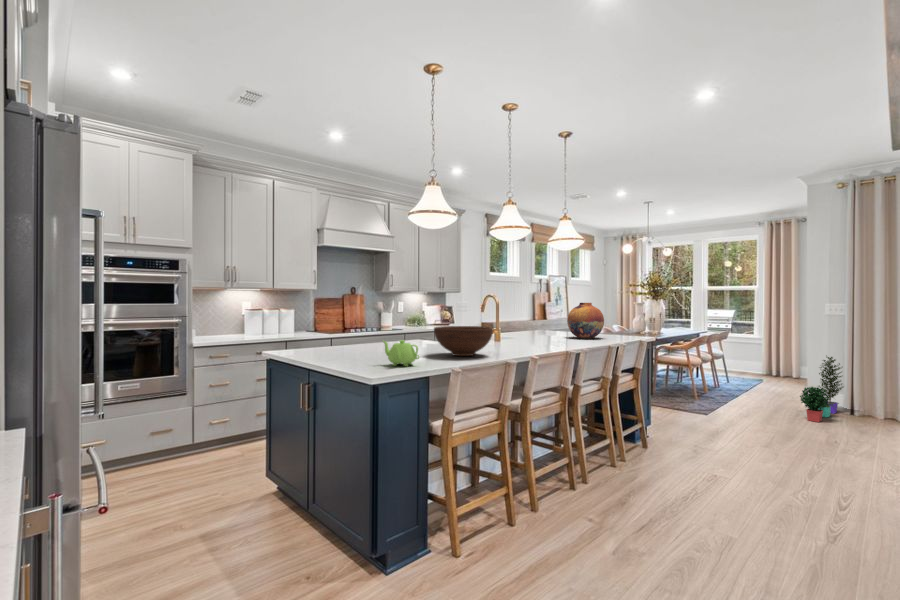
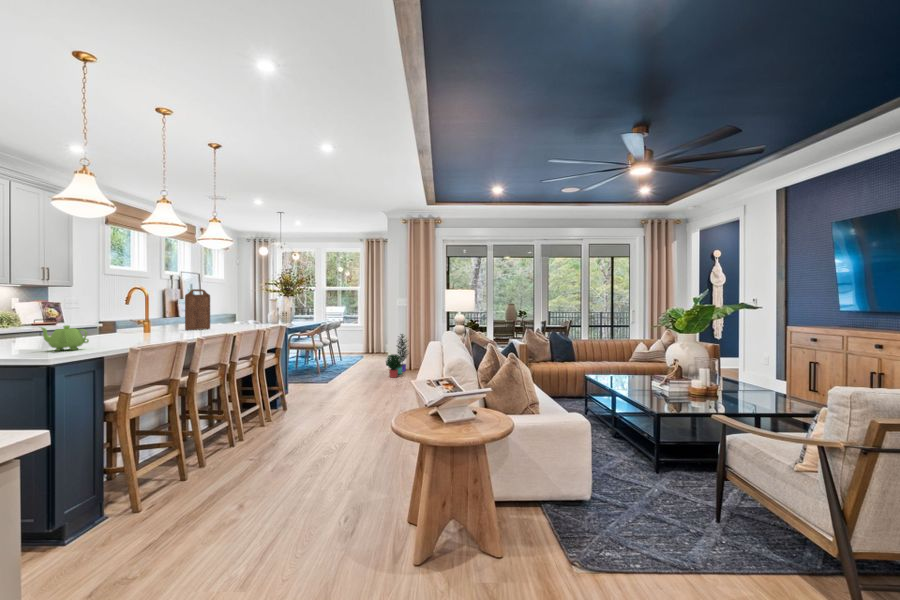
cutting board: none [532,297,557,341] -> present [185,289,210,330]
vase: present [567,303,604,339] -> none [217,296,251,327]
fruit bowl: present [434,326,493,356] -> none [91,314,160,341]

